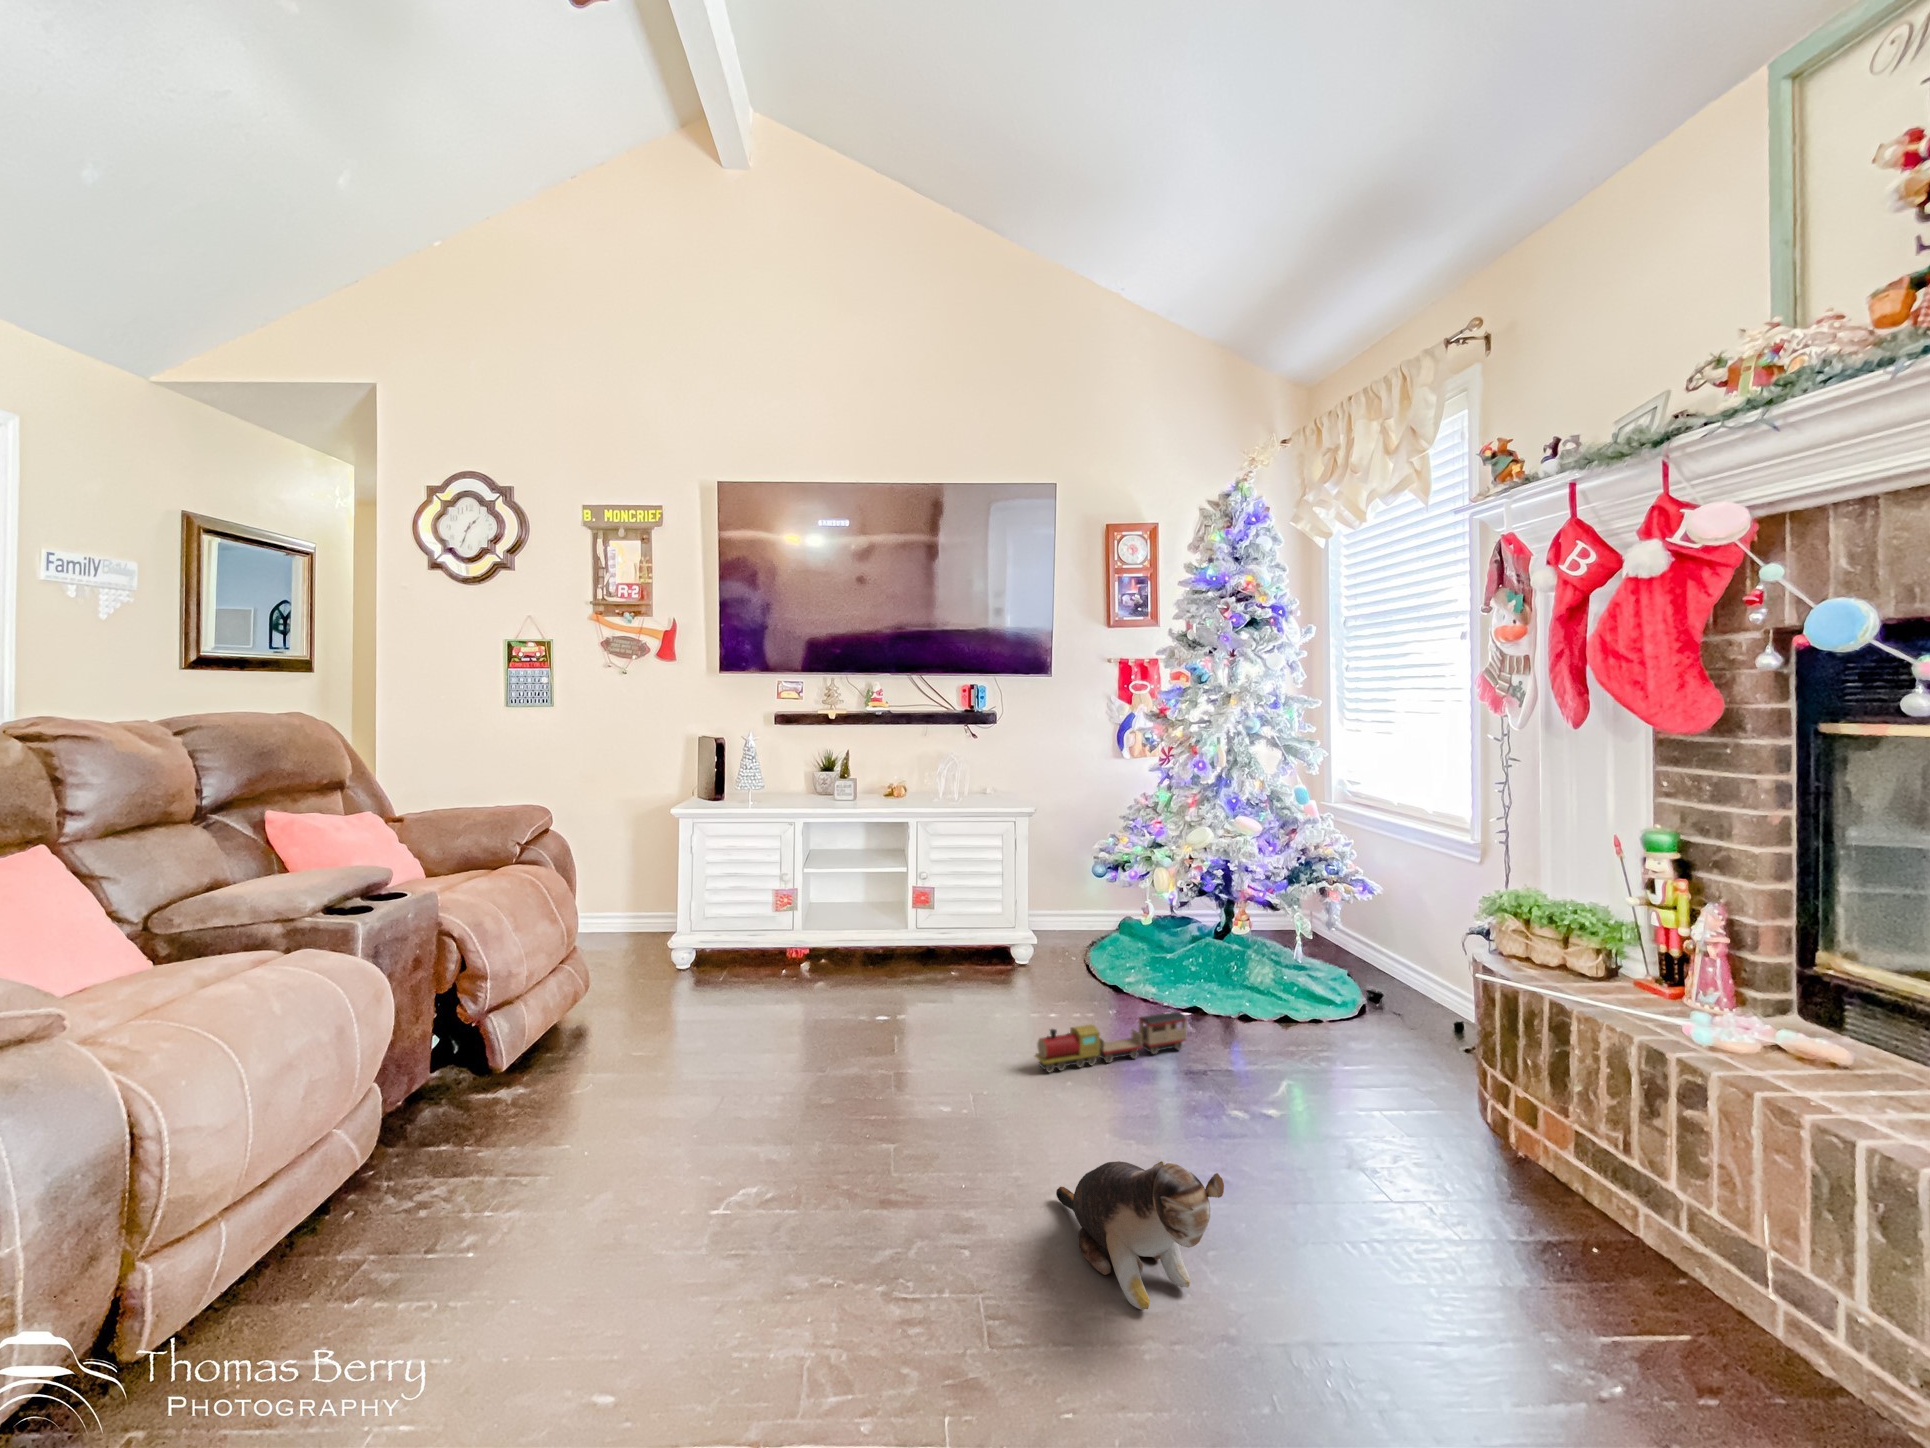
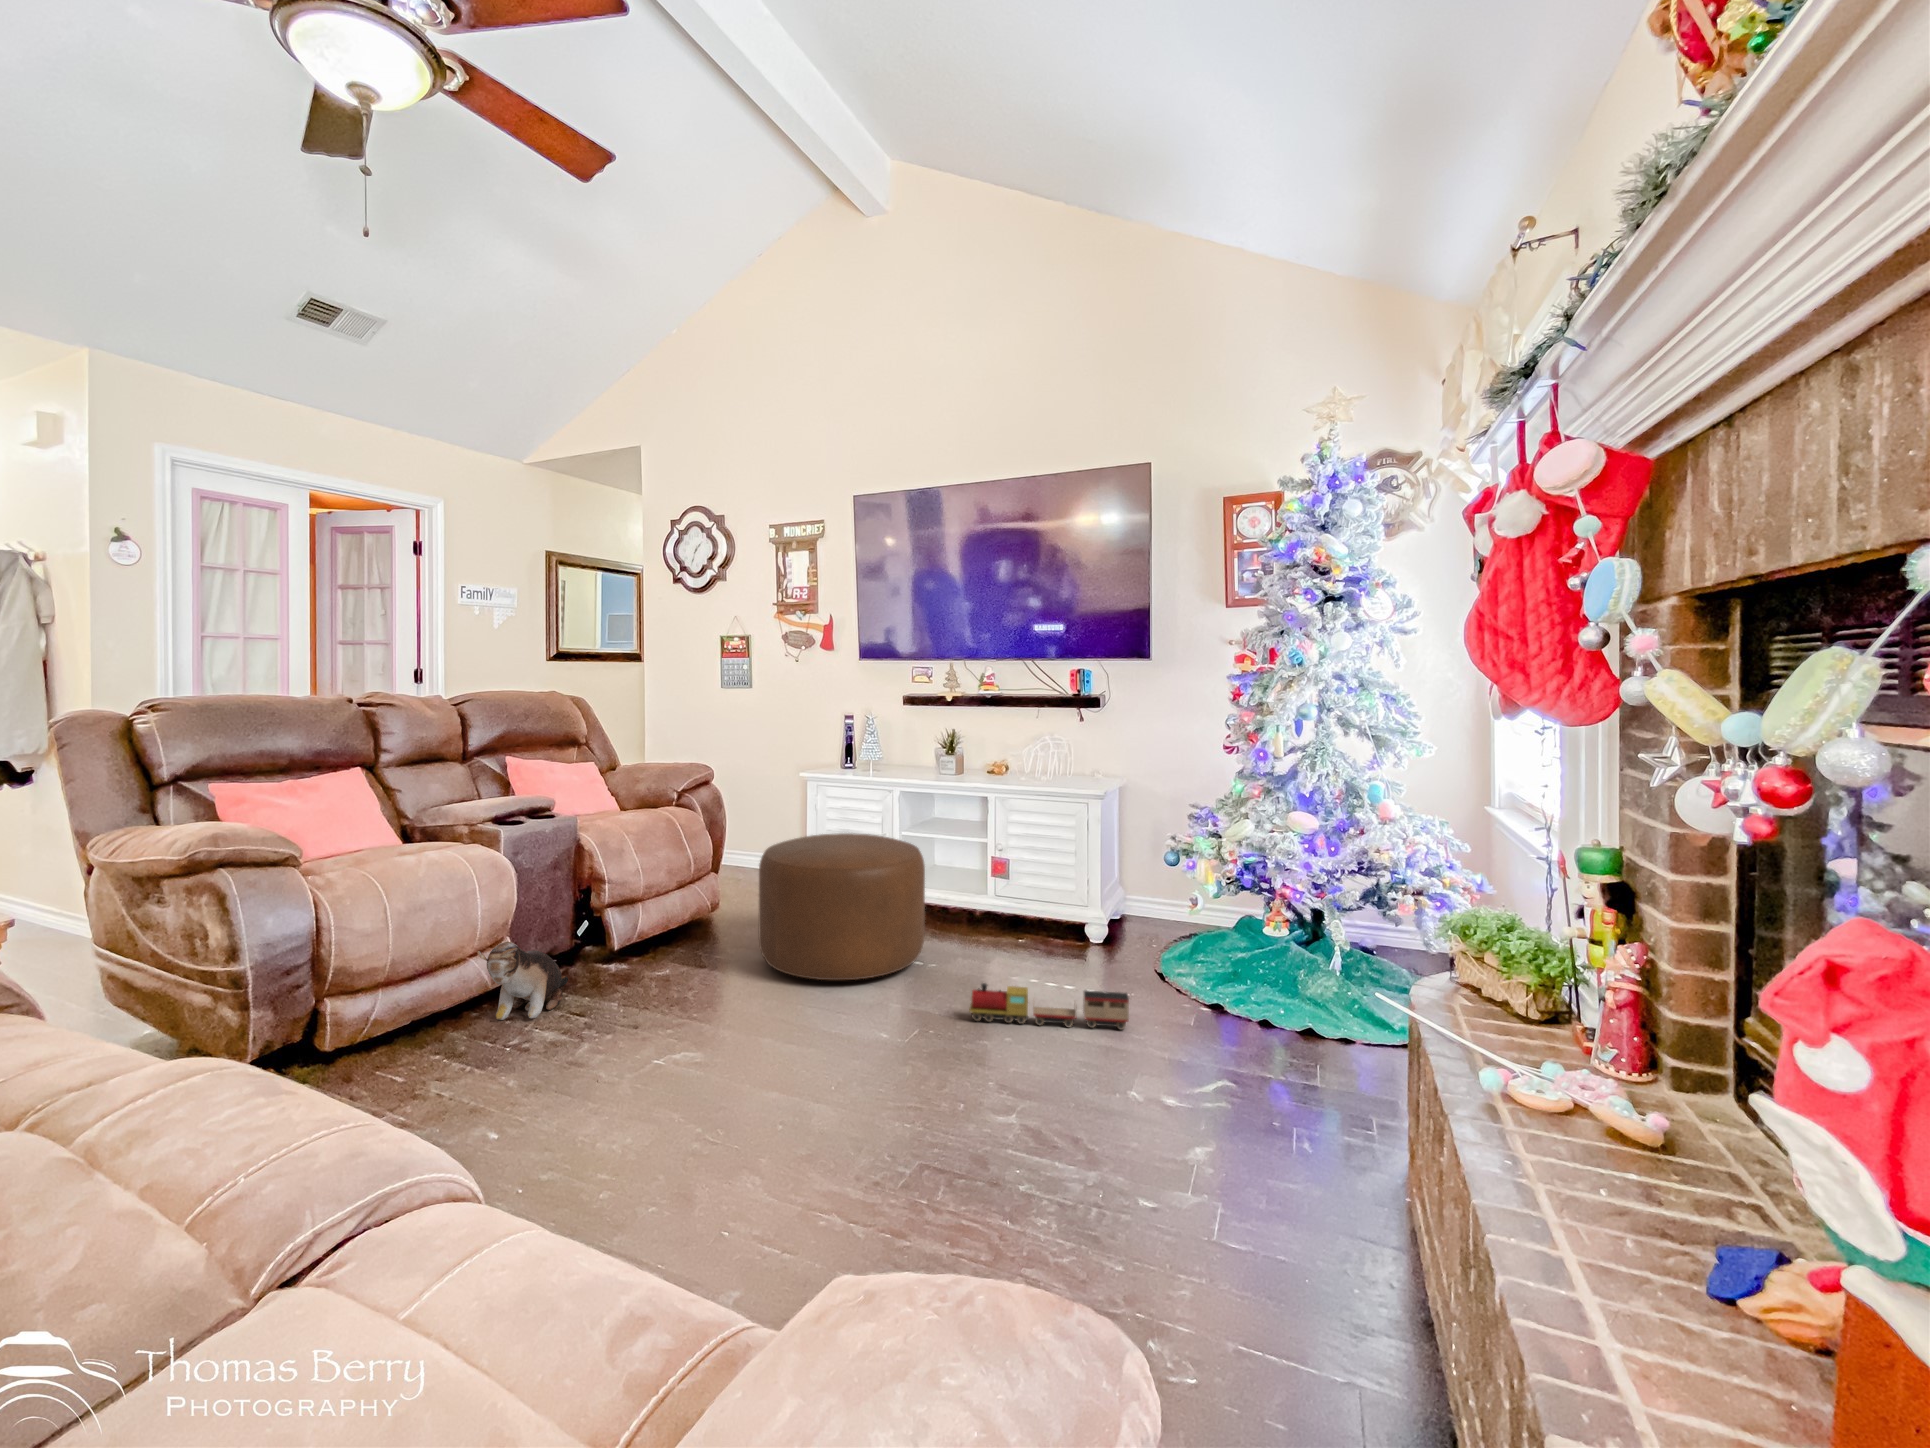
ottoman: none [720,879,919,1063] -> present [759,833,925,980]
plush toy: present [1056,1161,1224,1310] -> present [477,941,568,1020]

